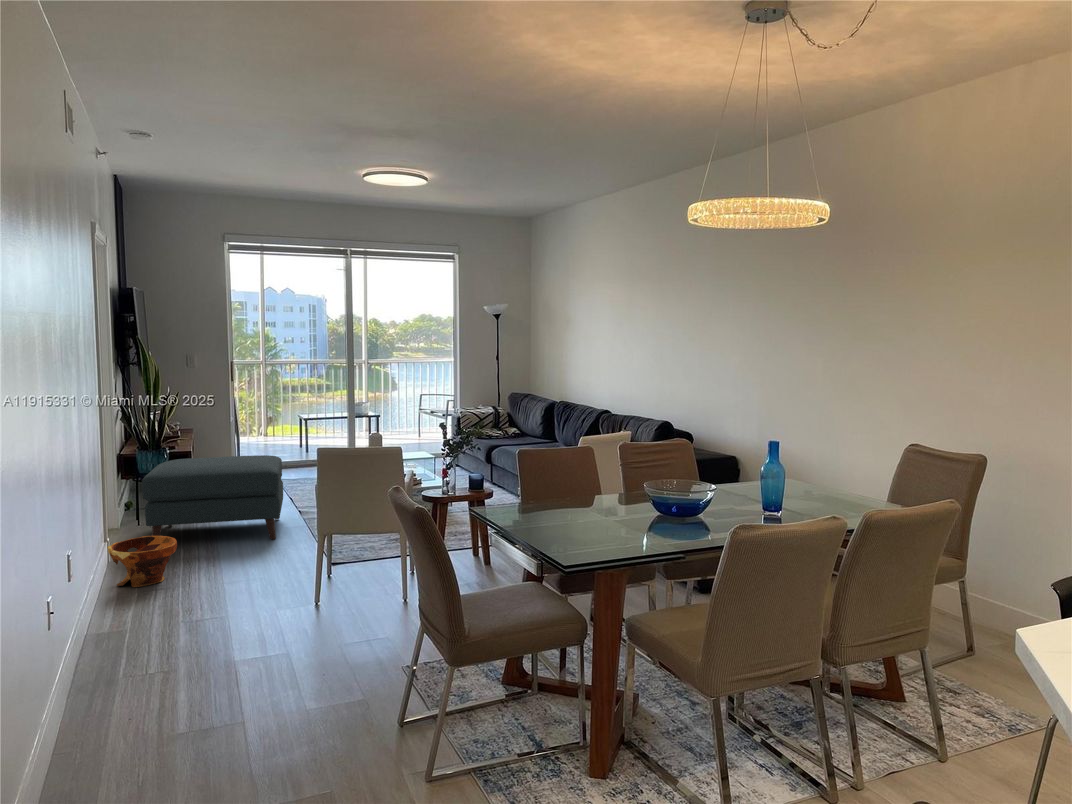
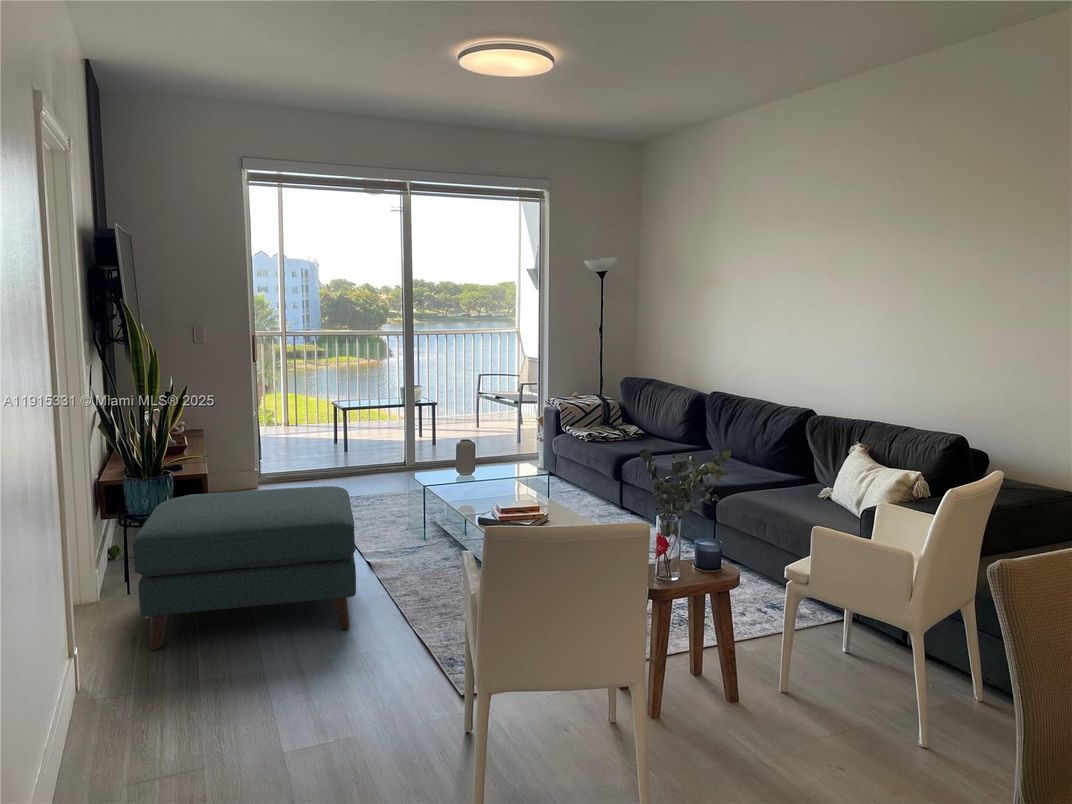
planter: present [107,536,177,587] -> none [70,657,198,768]

